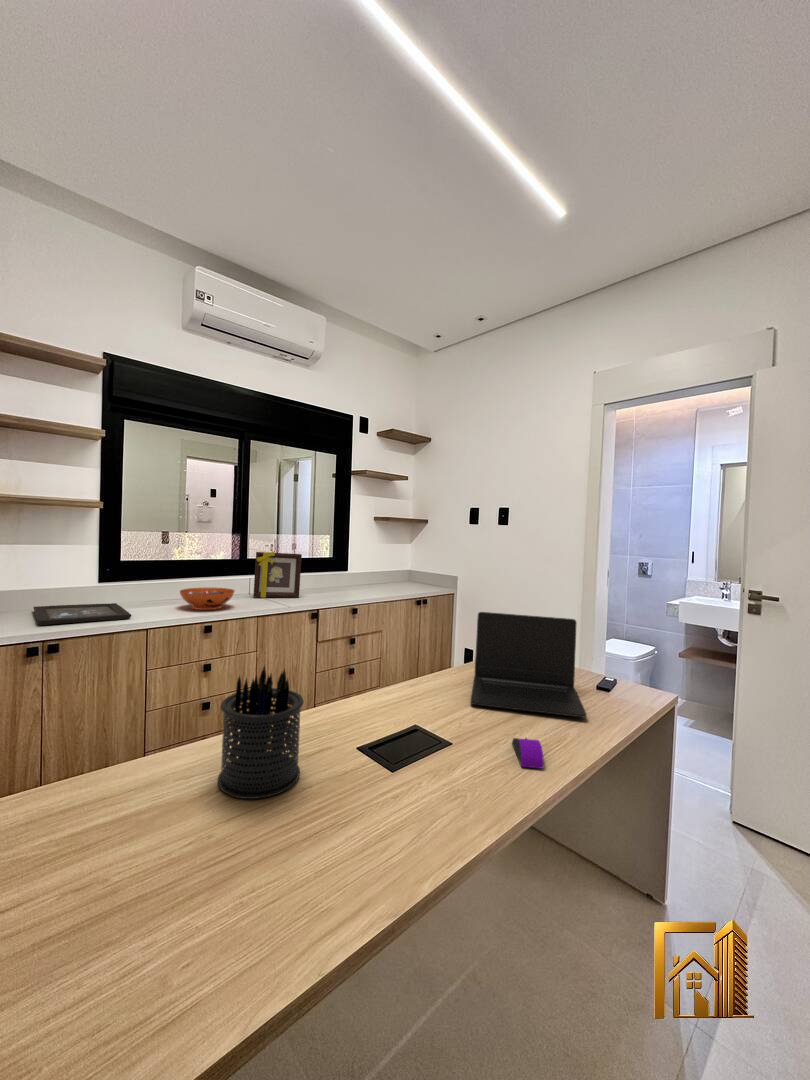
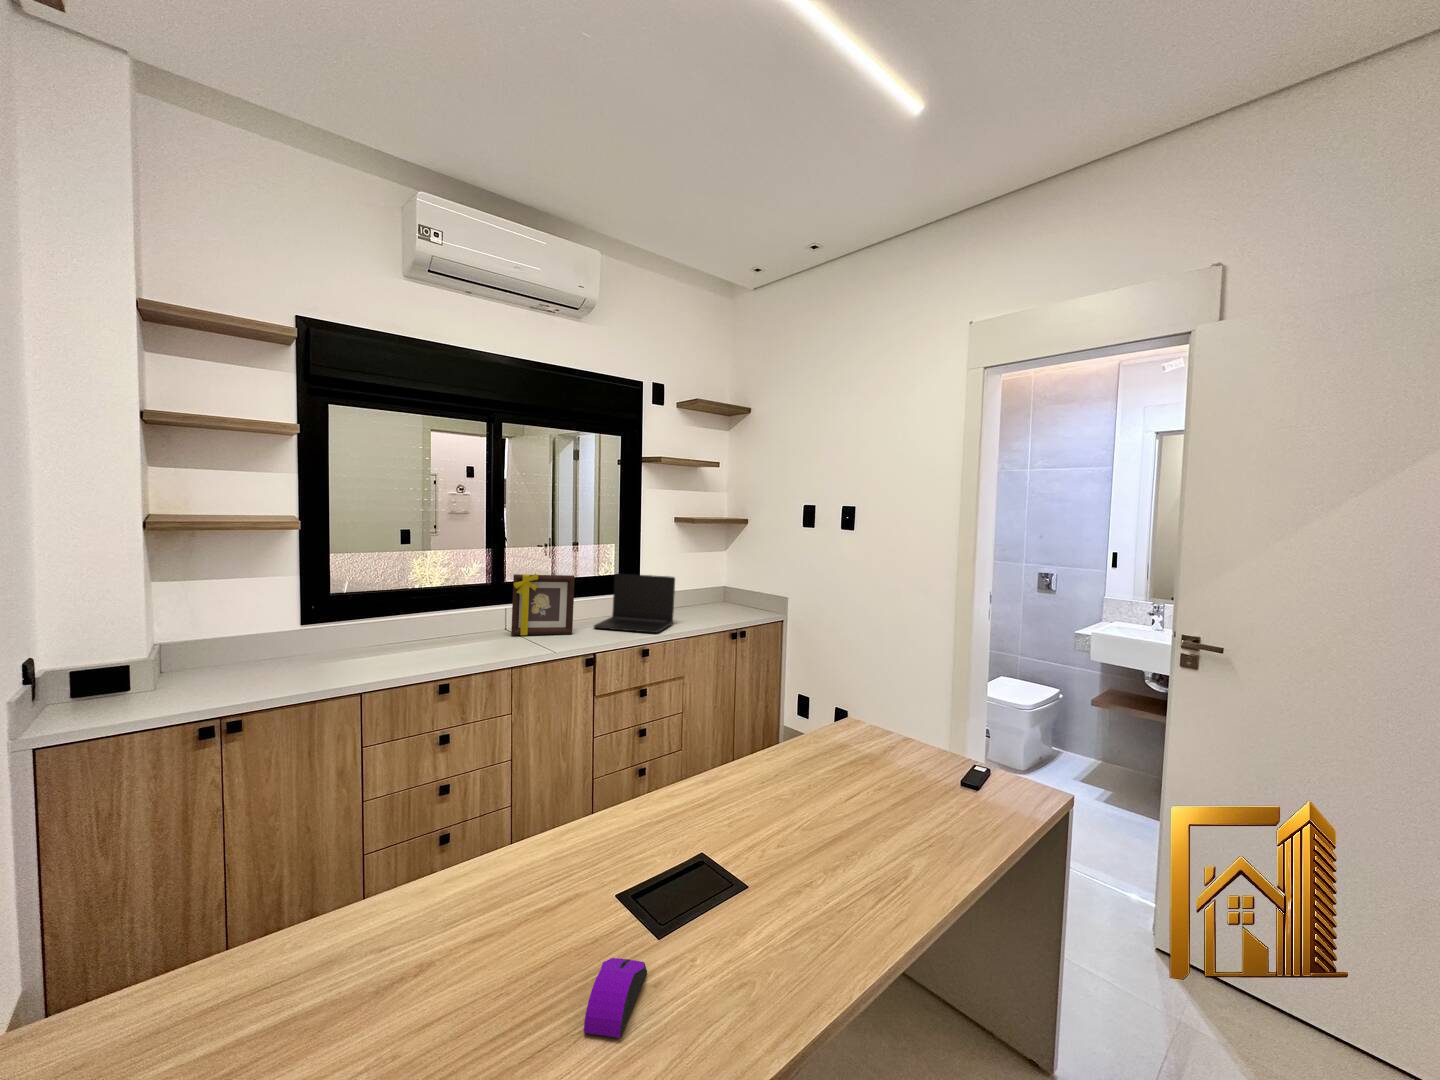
decorative bowl: present [180,587,234,610] -> none [407,627,482,661]
tray: present [33,603,131,625] -> none [213,652,340,695]
laptop: present [471,612,586,717] -> present [594,574,675,633]
pen holder: present [218,666,304,799] -> none [403,810,523,1003]
computer mouse: present [512,738,544,769] -> present [584,958,647,1038]

